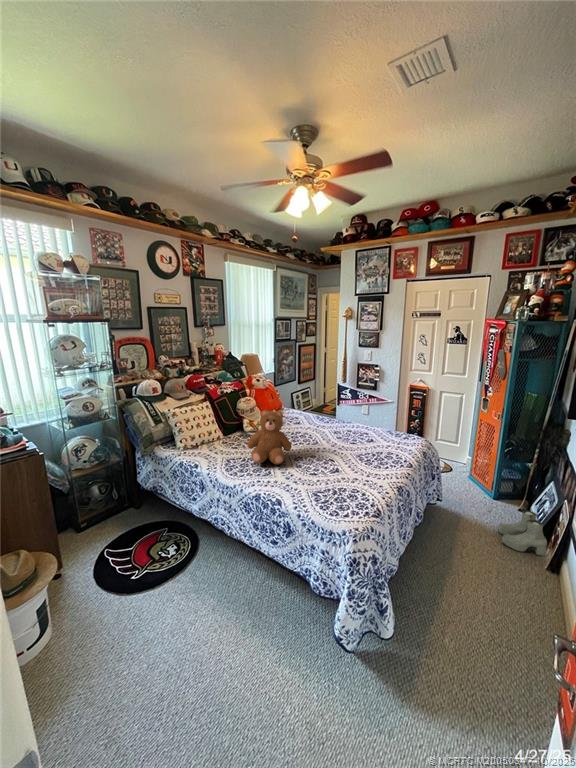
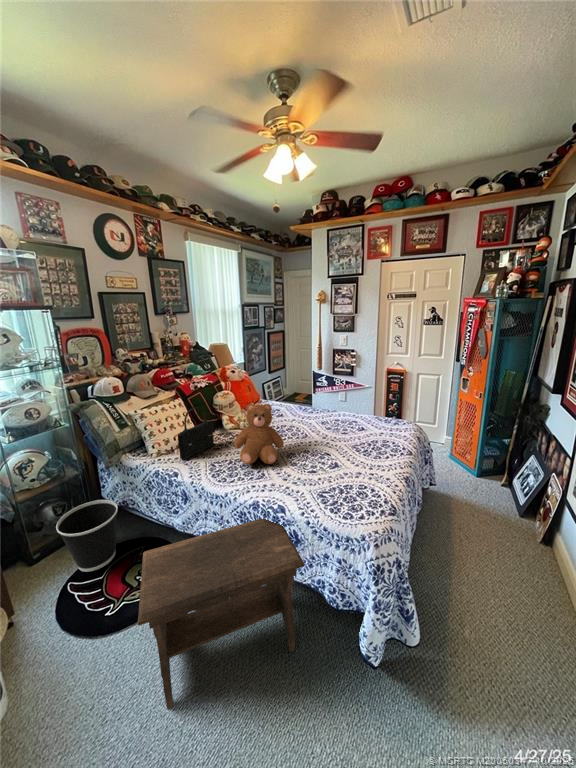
handbag: none [201,410,234,456] -> present [178,407,215,460]
wastebasket: none [99,484,148,543] -> present [56,500,118,572]
footstool: none [151,507,291,656] -> present [138,517,304,709]
boots: present [498,510,547,556] -> none [489,486,538,529]

